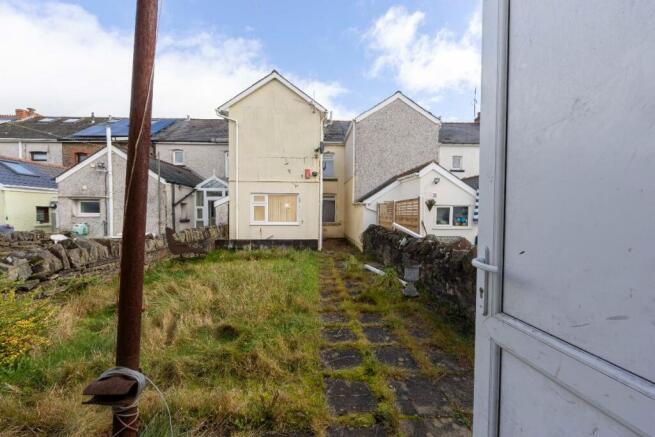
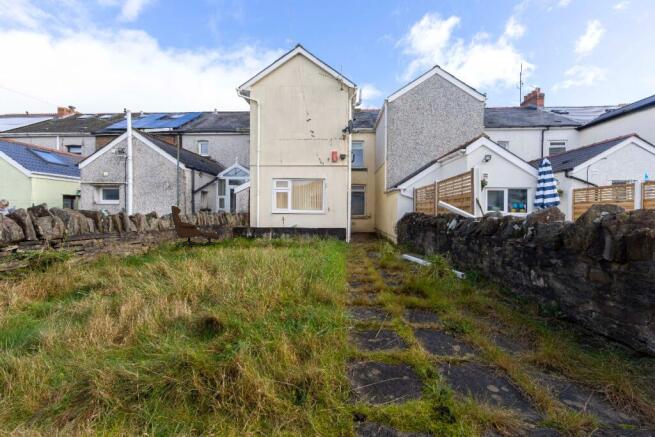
planter: present [402,259,422,297] -> none [464,237,497,290]

